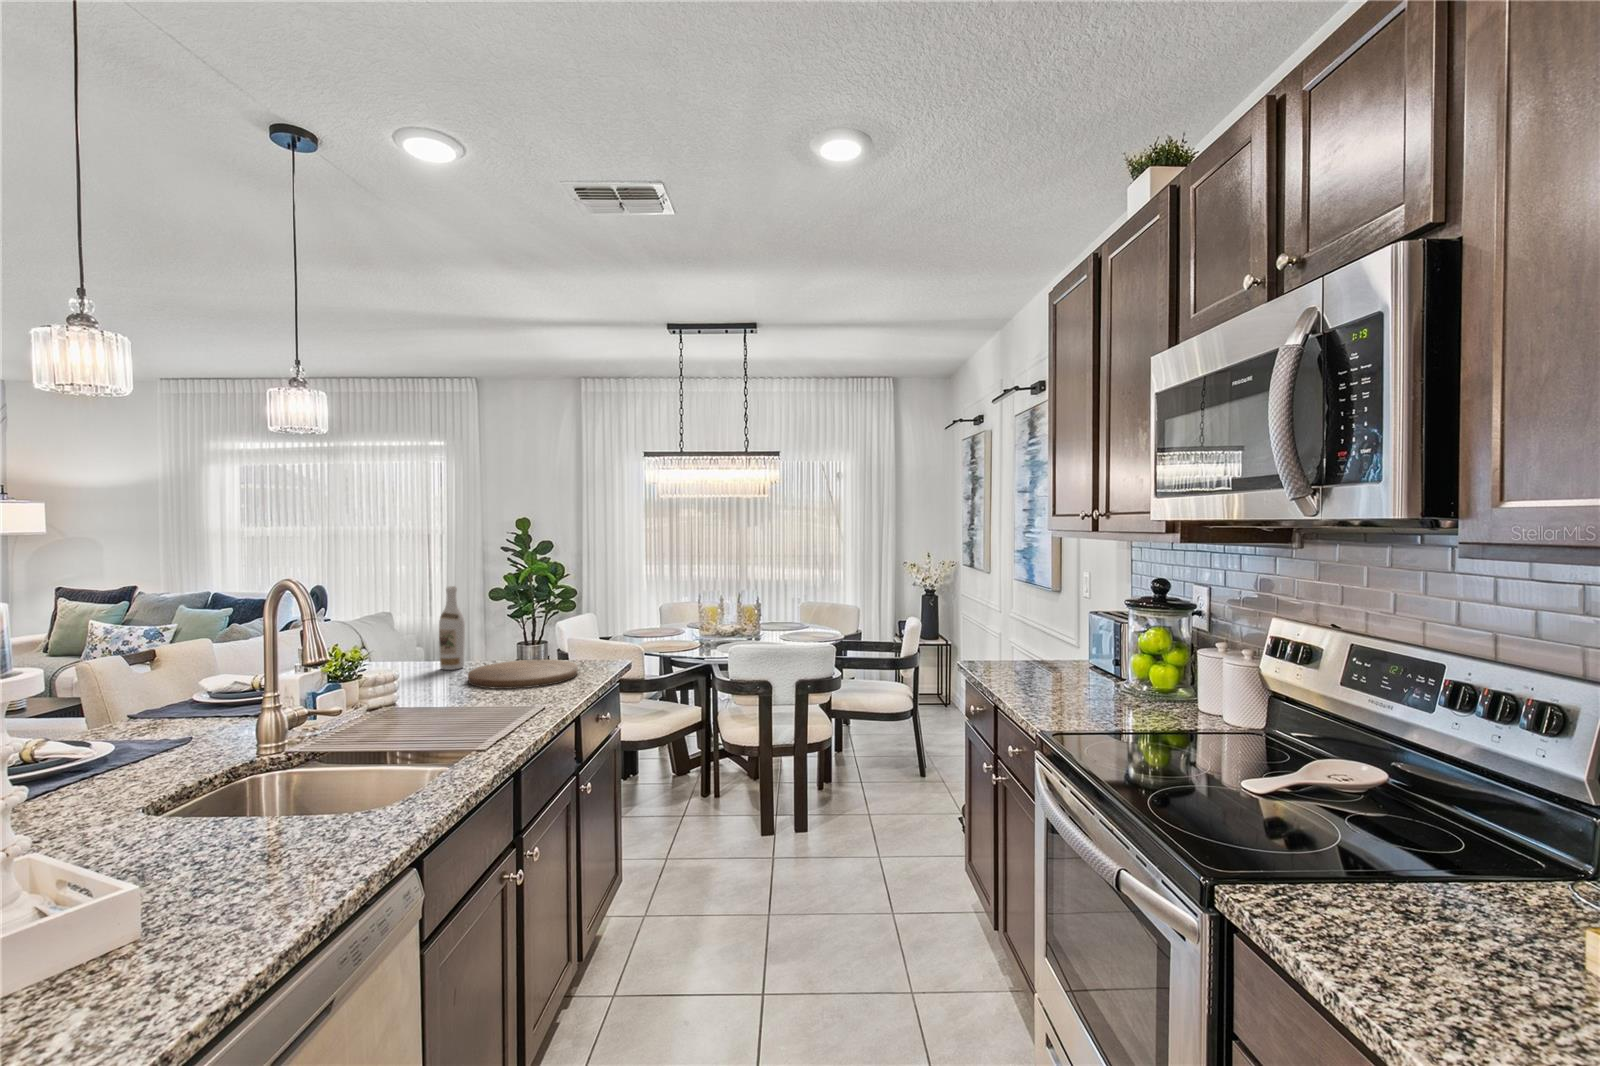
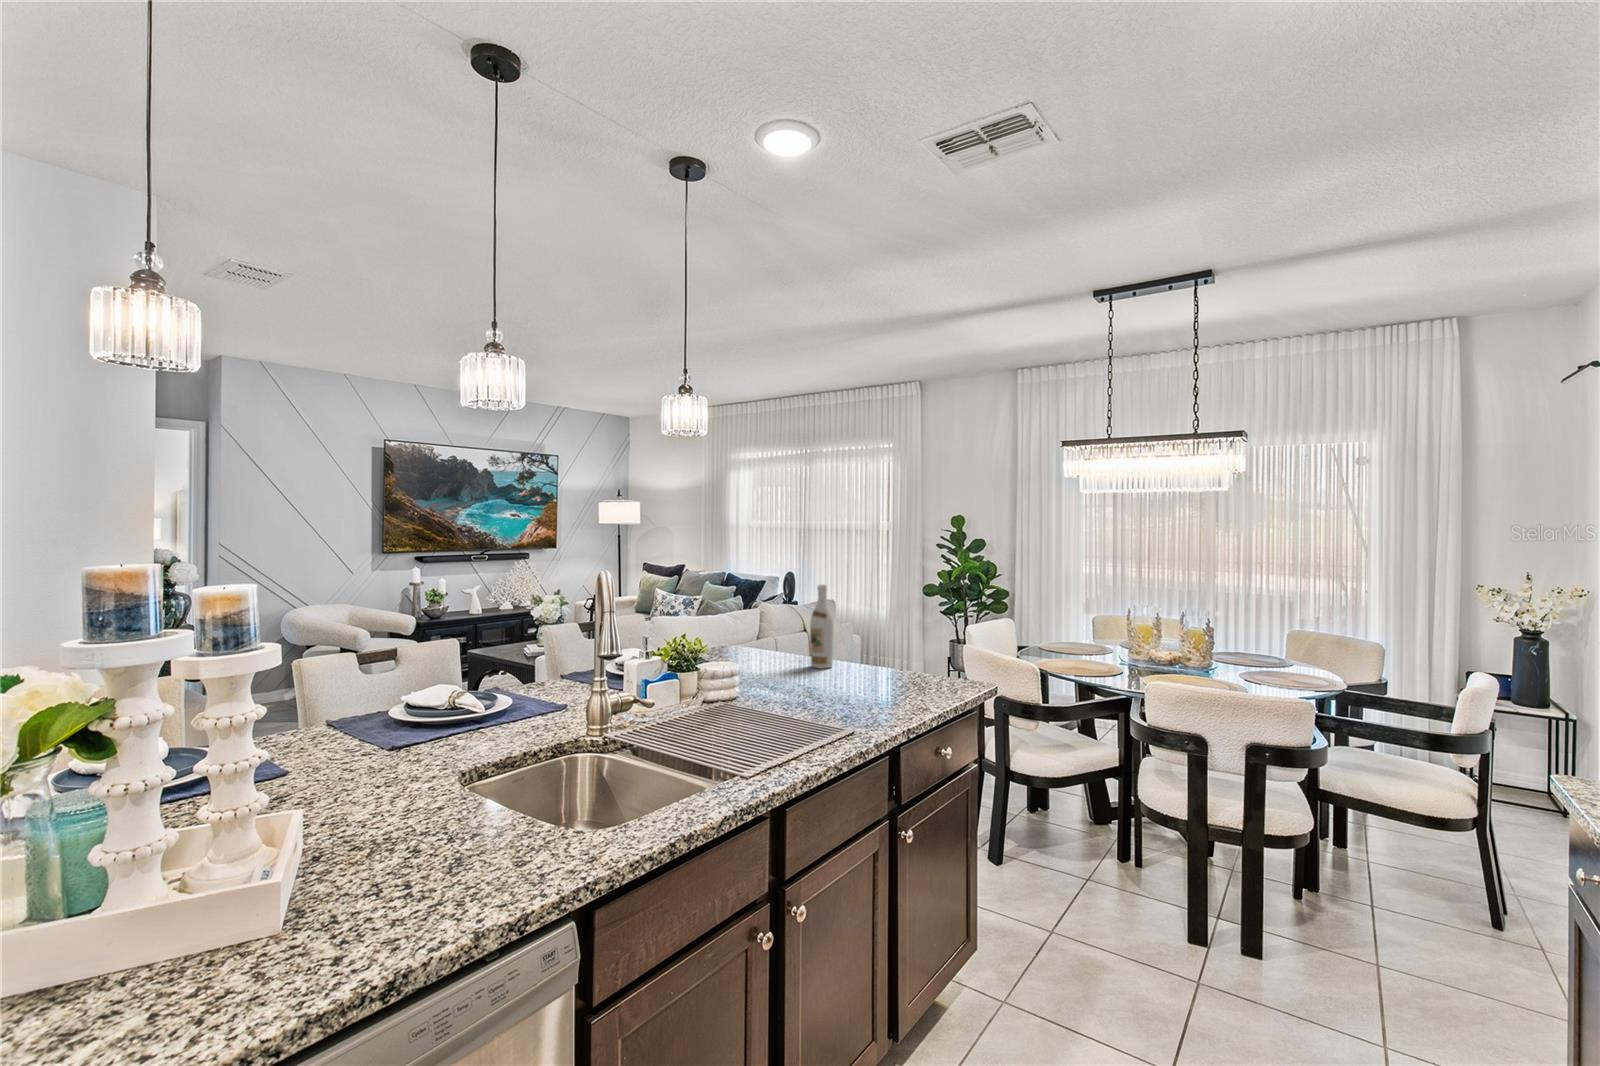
cutting board: present [468,659,578,689] -> none [819,668,930,702]

